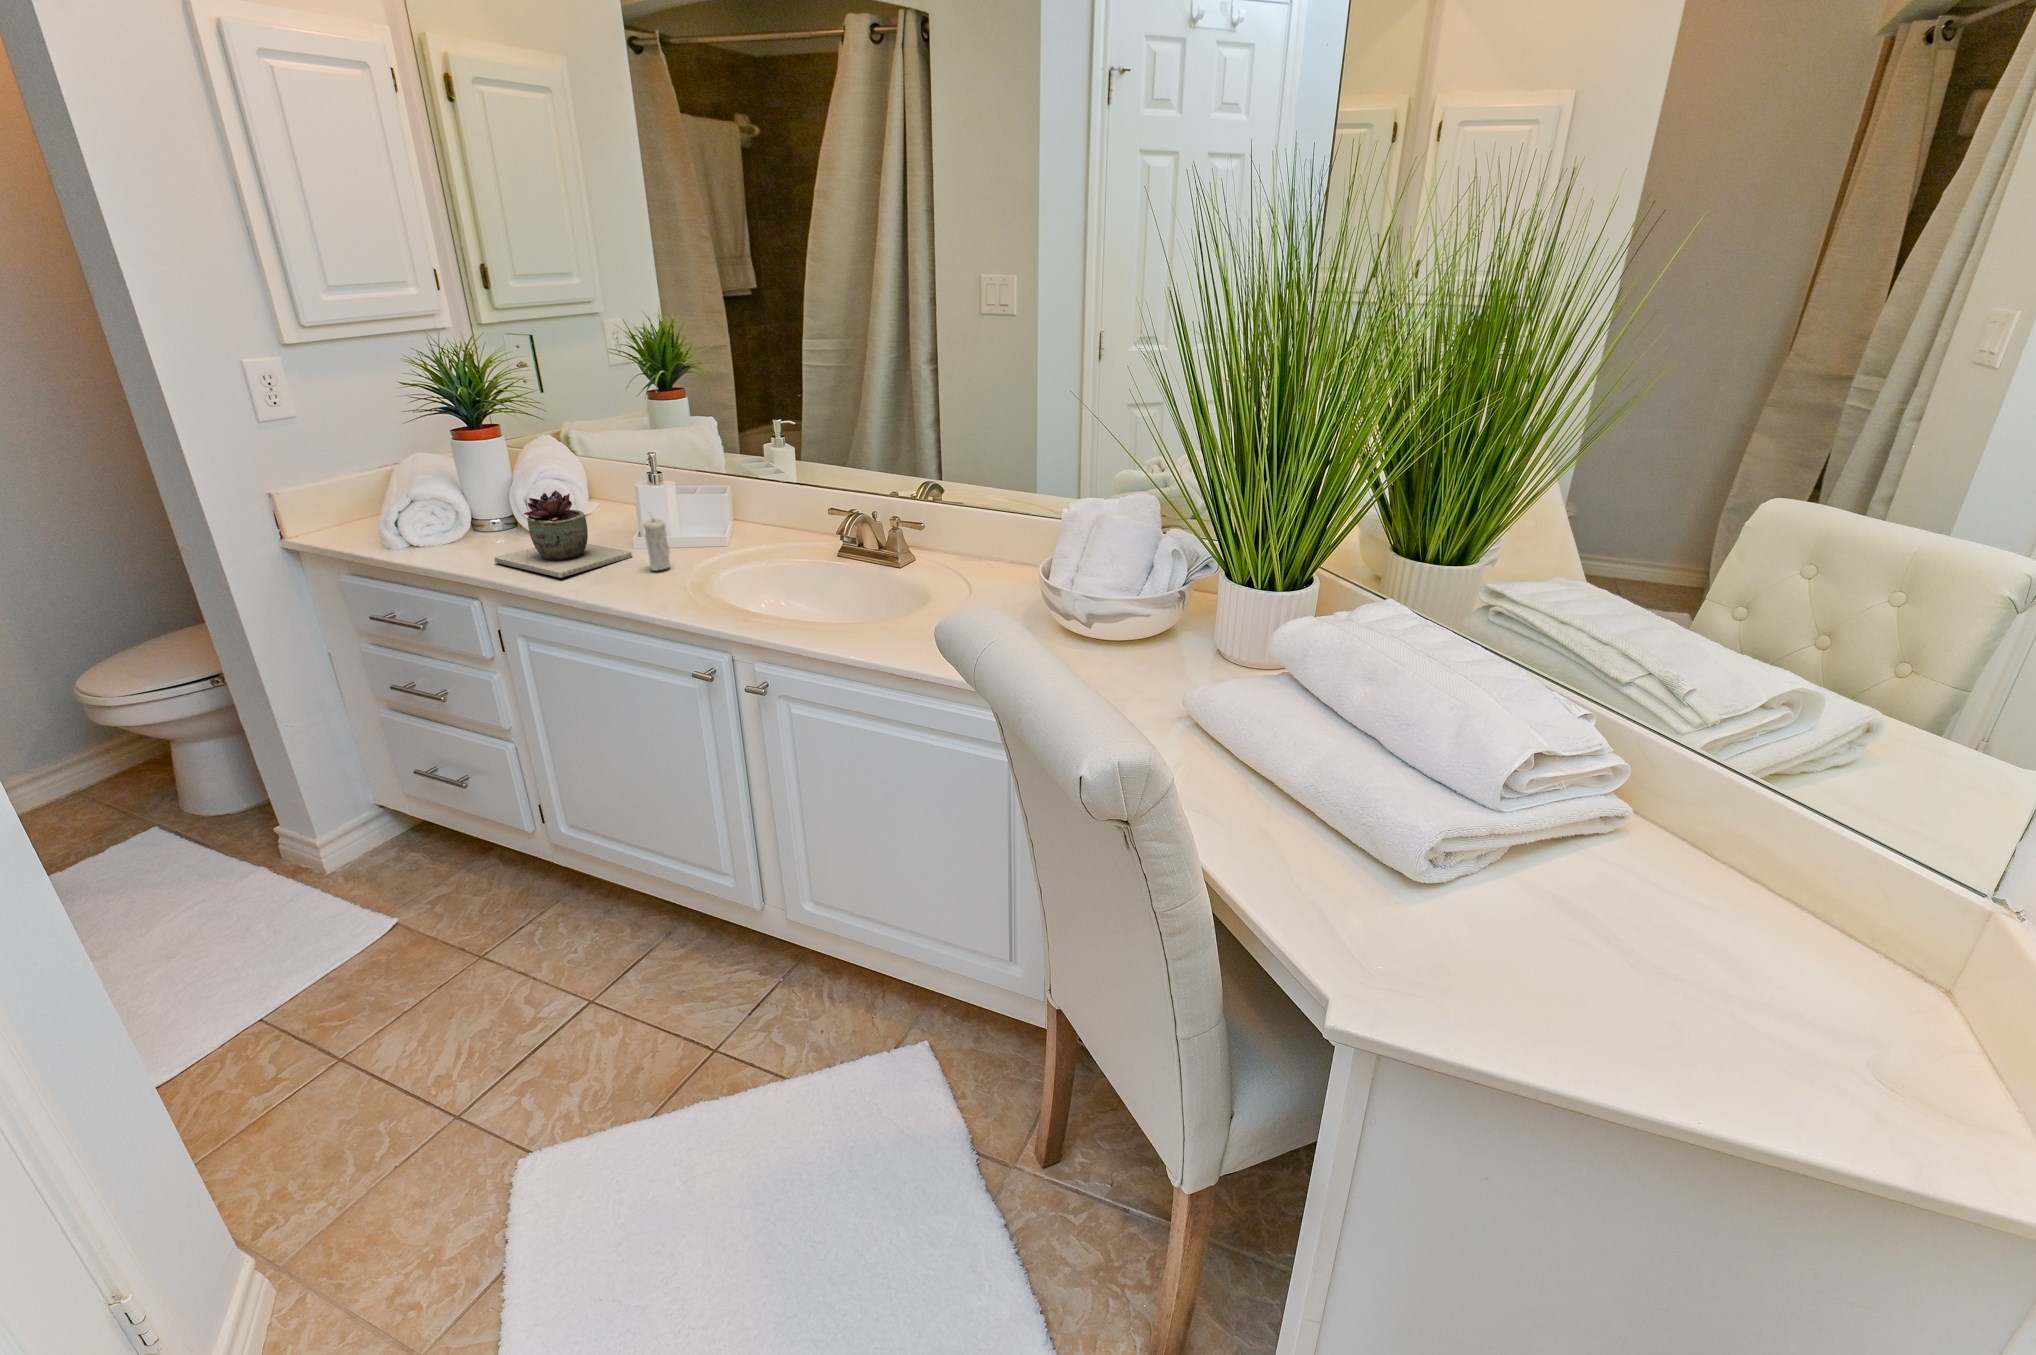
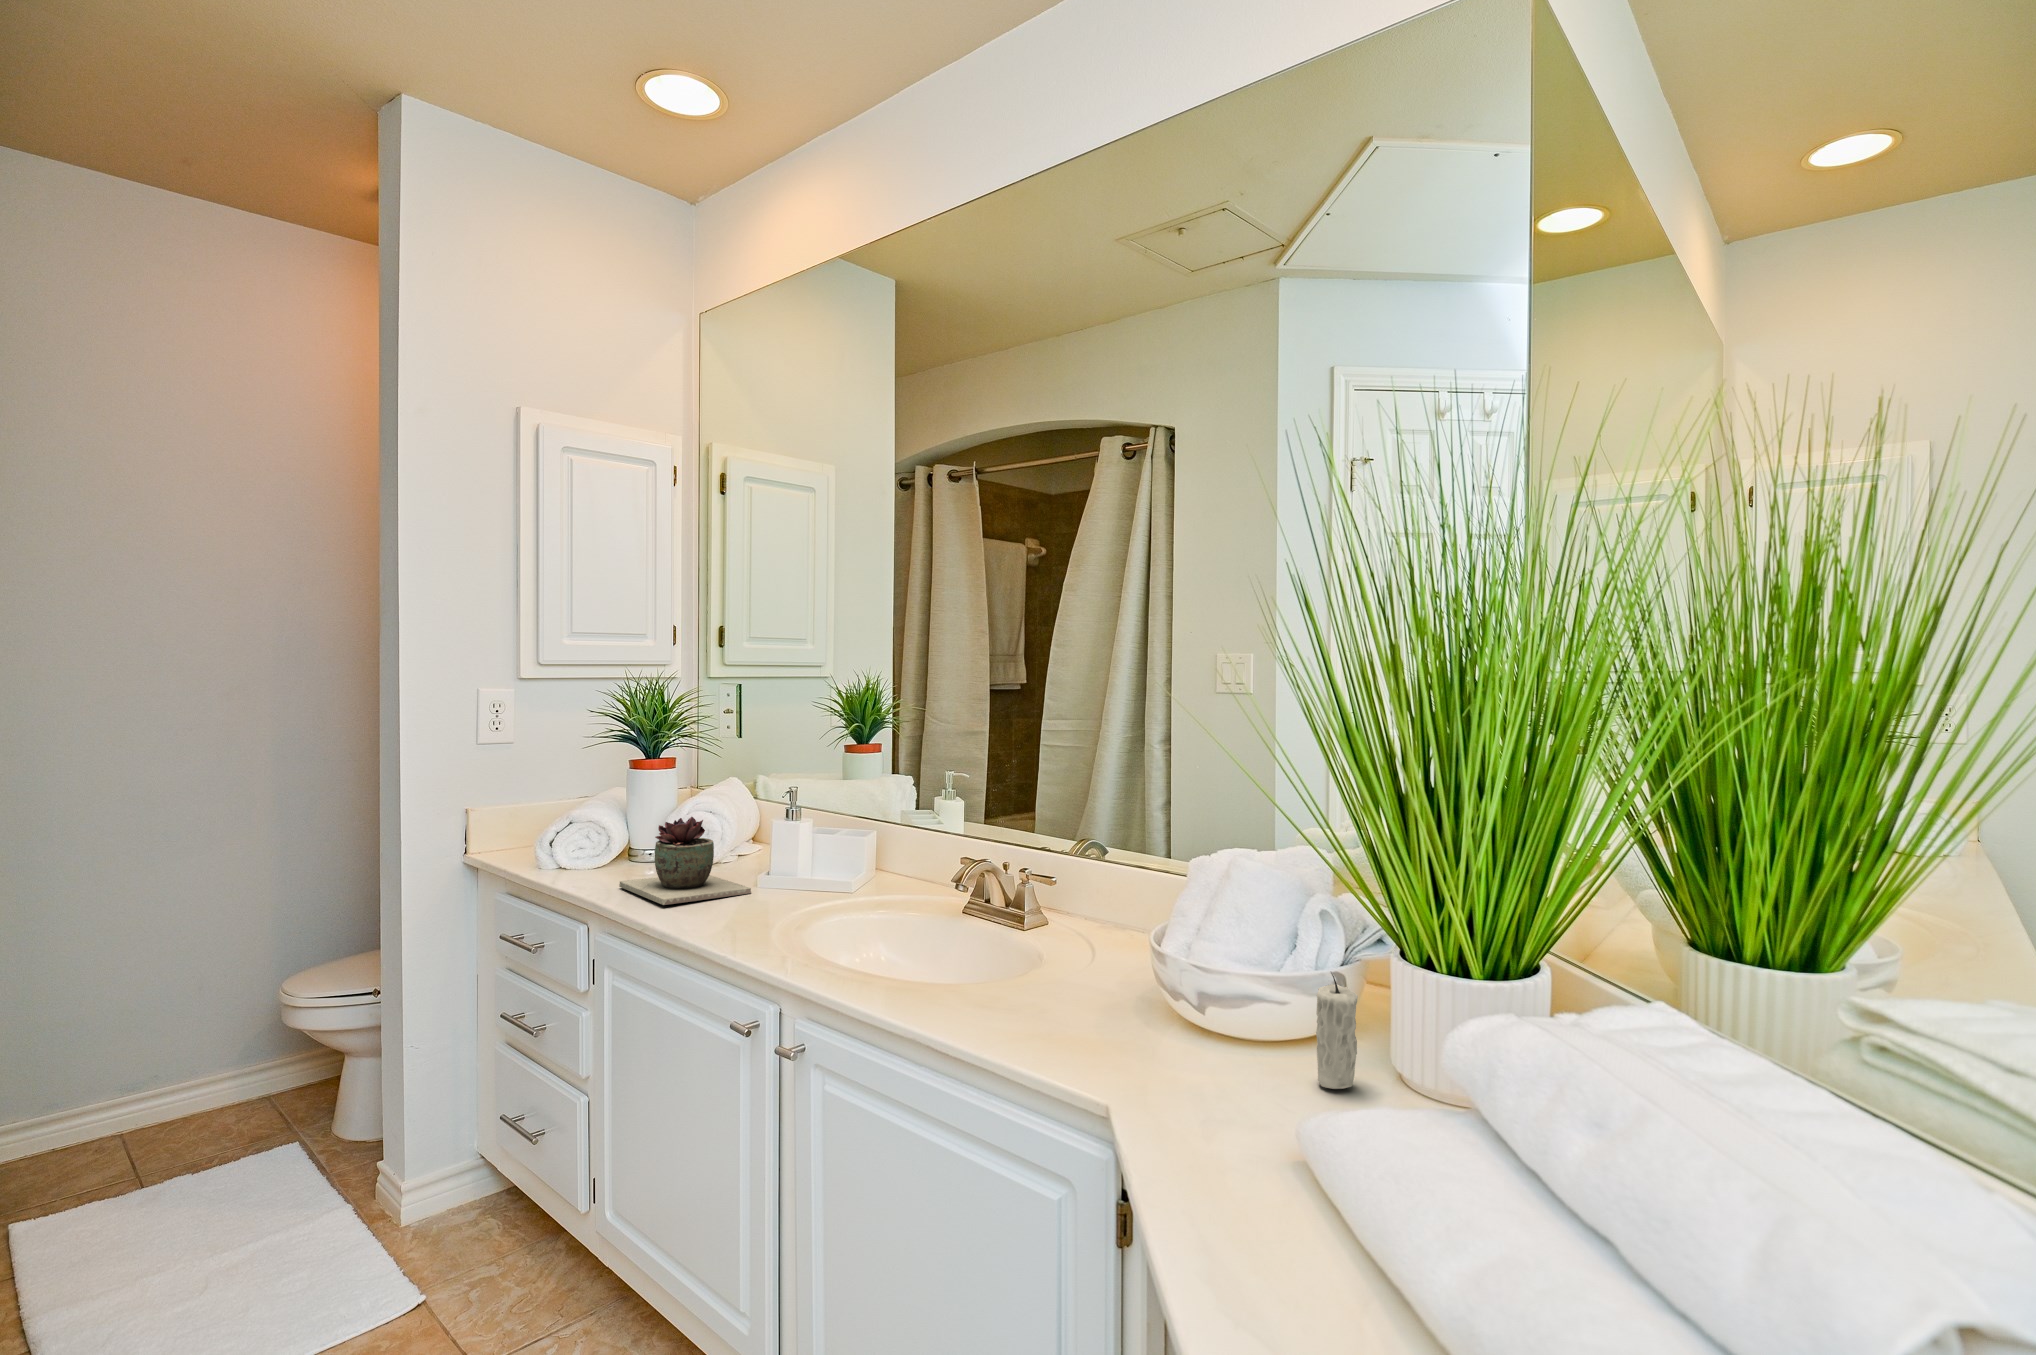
candle: present [643,518,670,570] -> present [1316,974,1358,1089]

